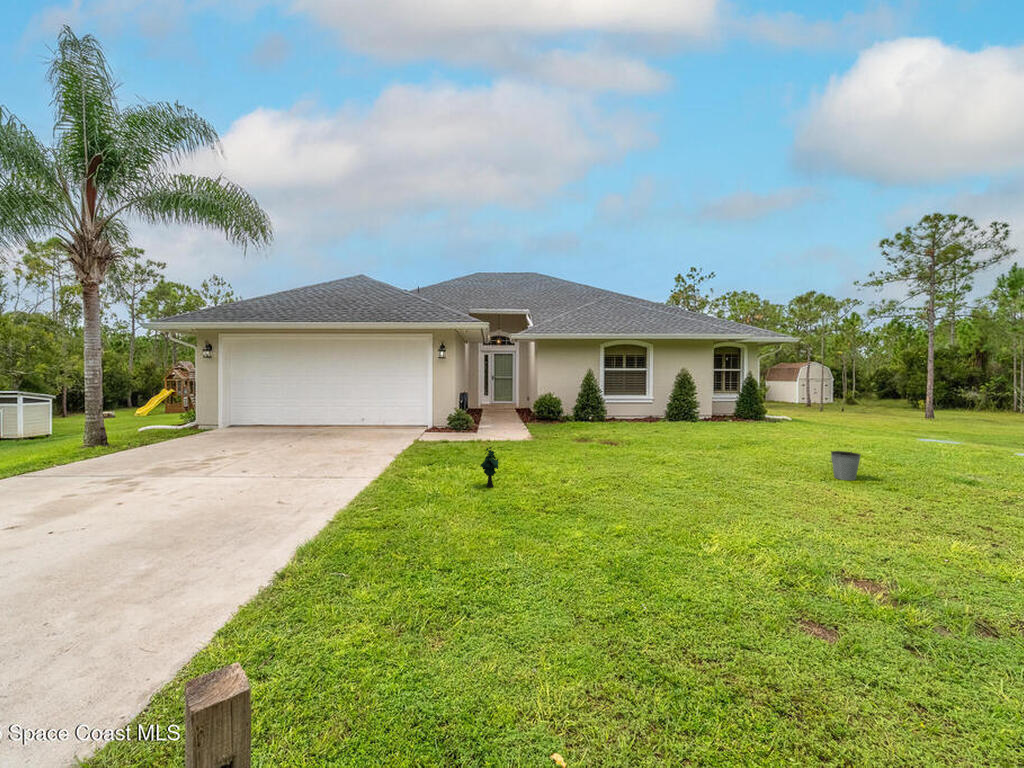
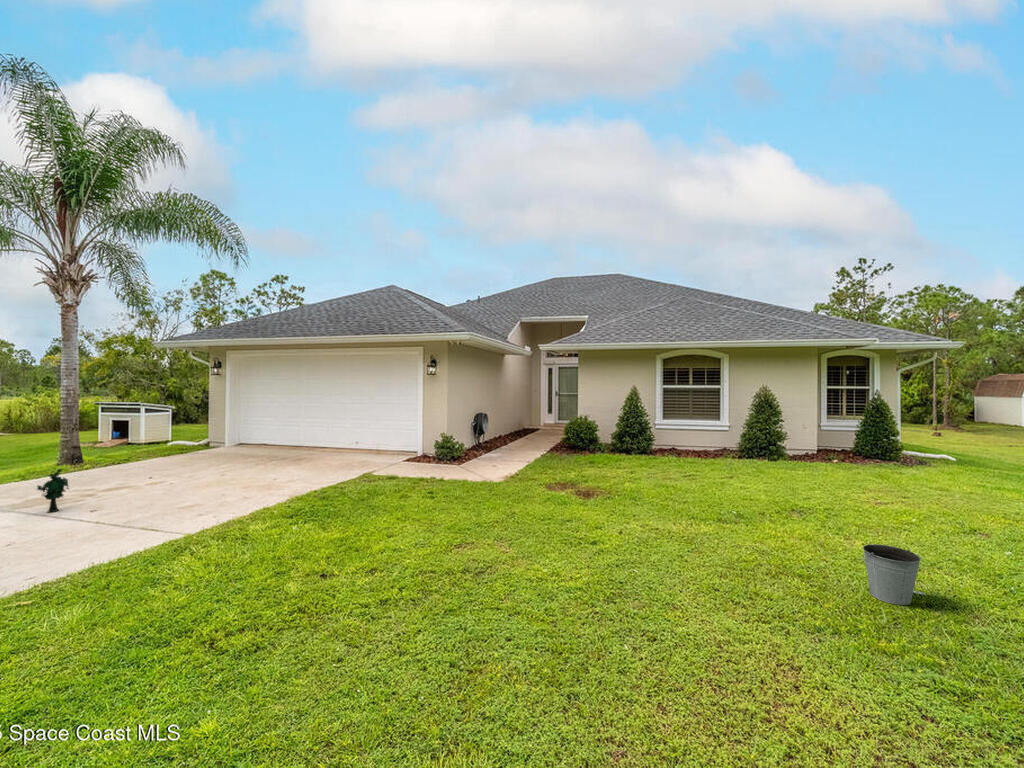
decorative plant: present [480,447,499,488] -> present [37,469,69,512]

